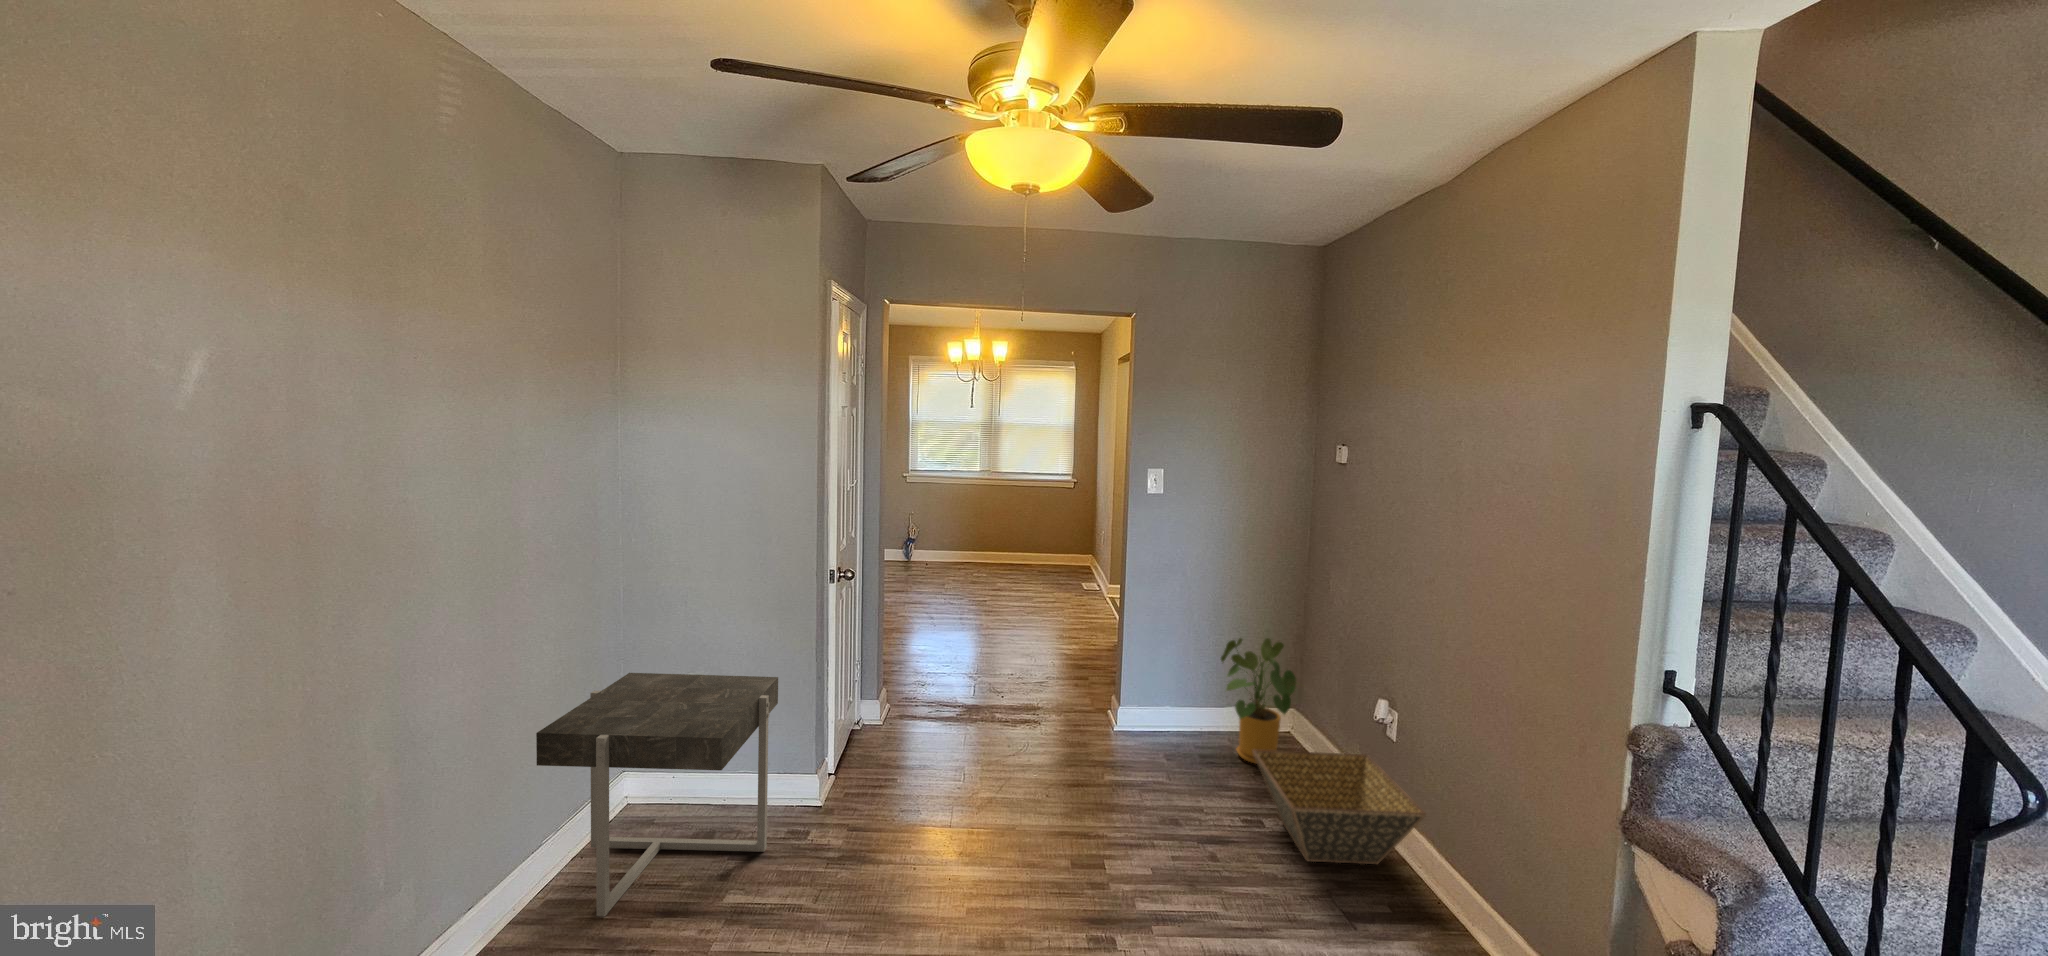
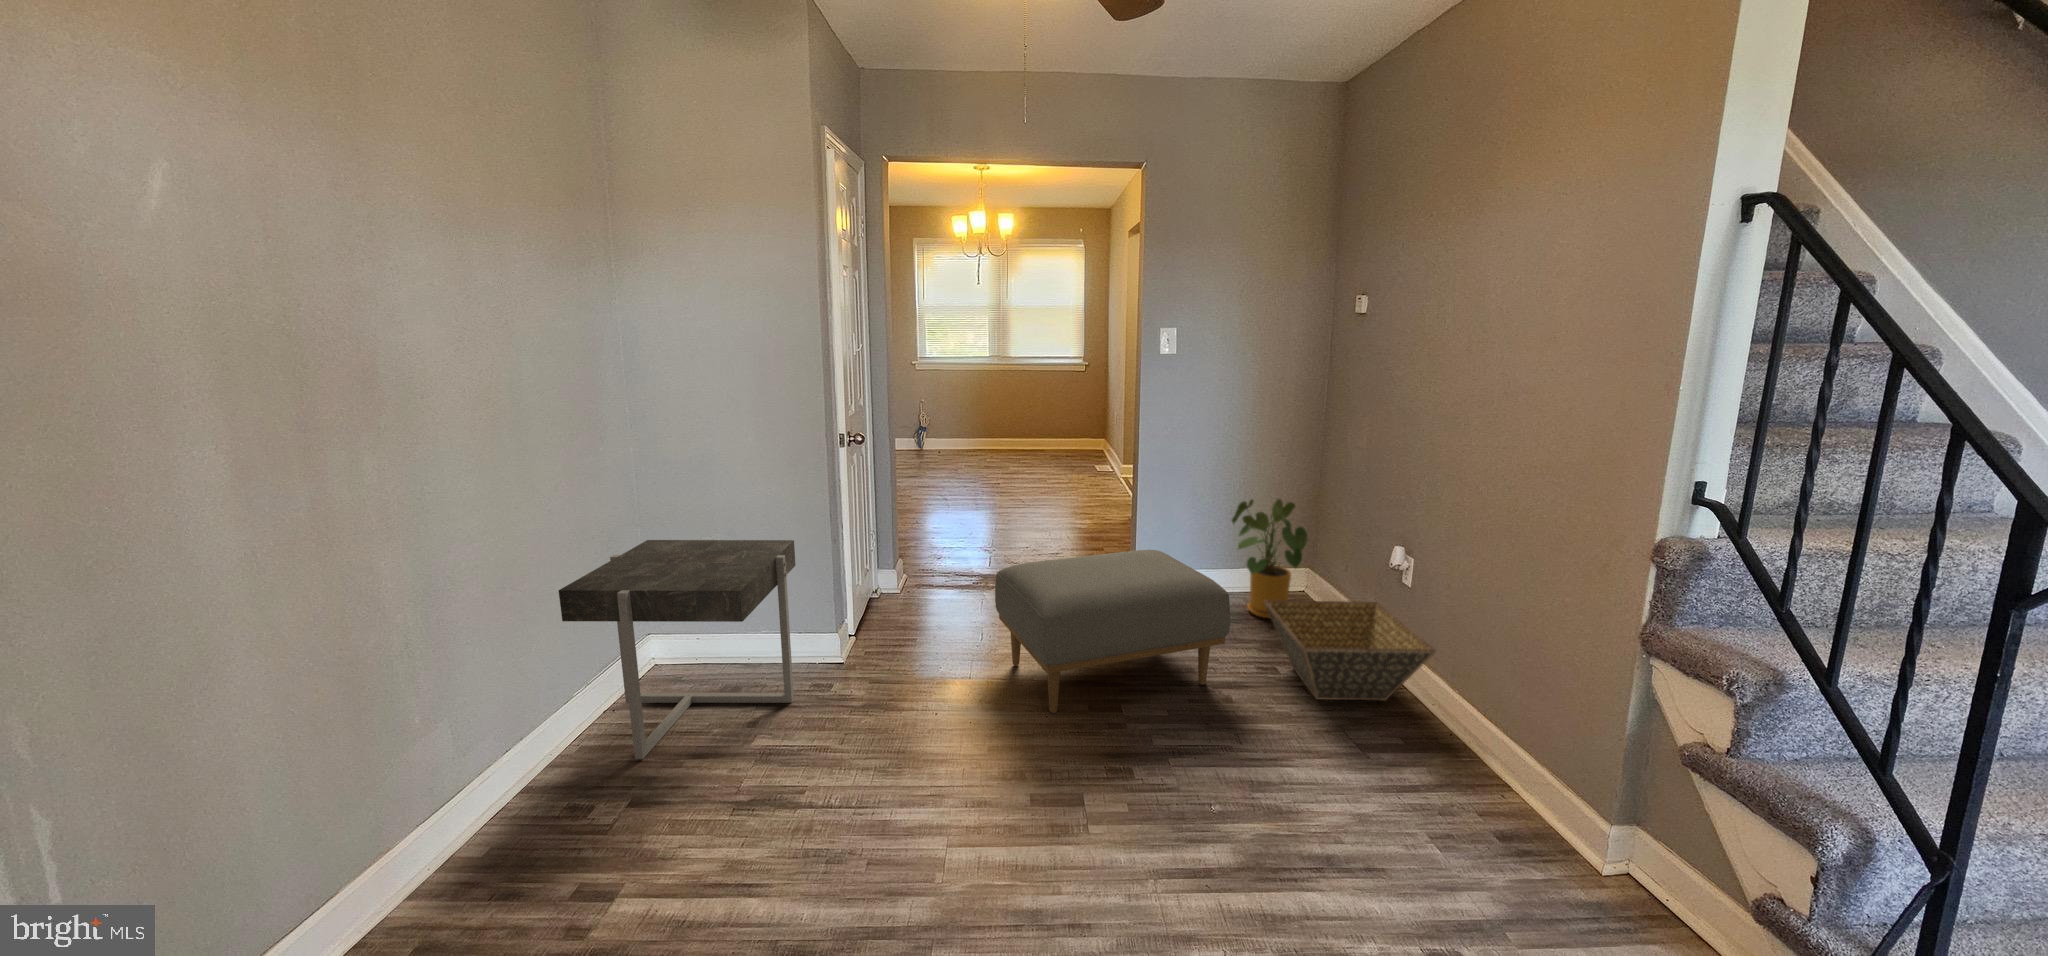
ottoman: none [979,693,1218,871] -> present [995,550,1230,713]

